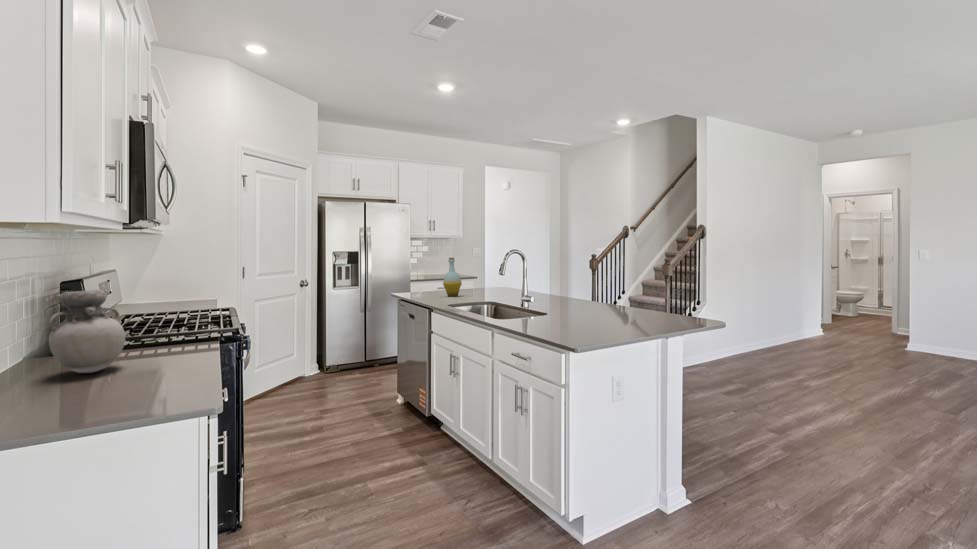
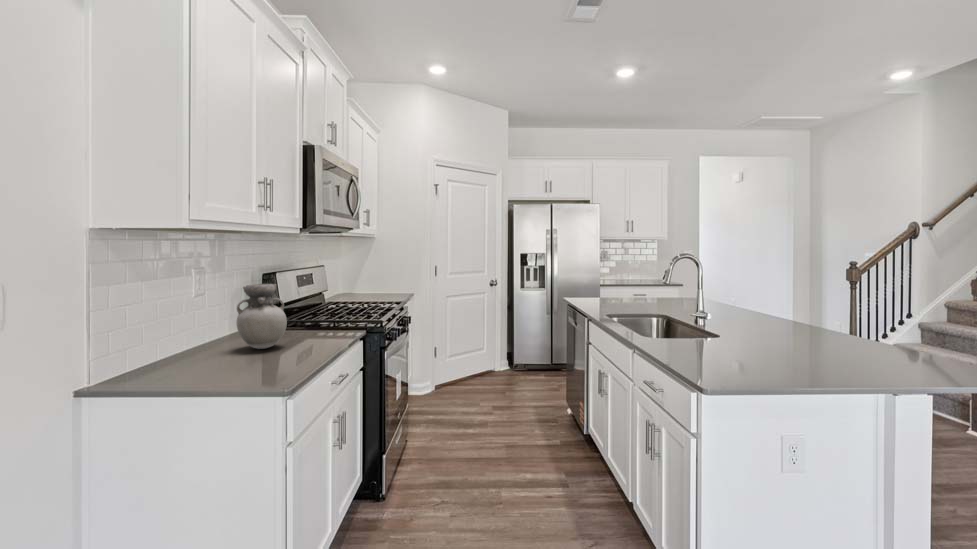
bottle: present [443,258,462,297] -> none [621,261,642,305]

